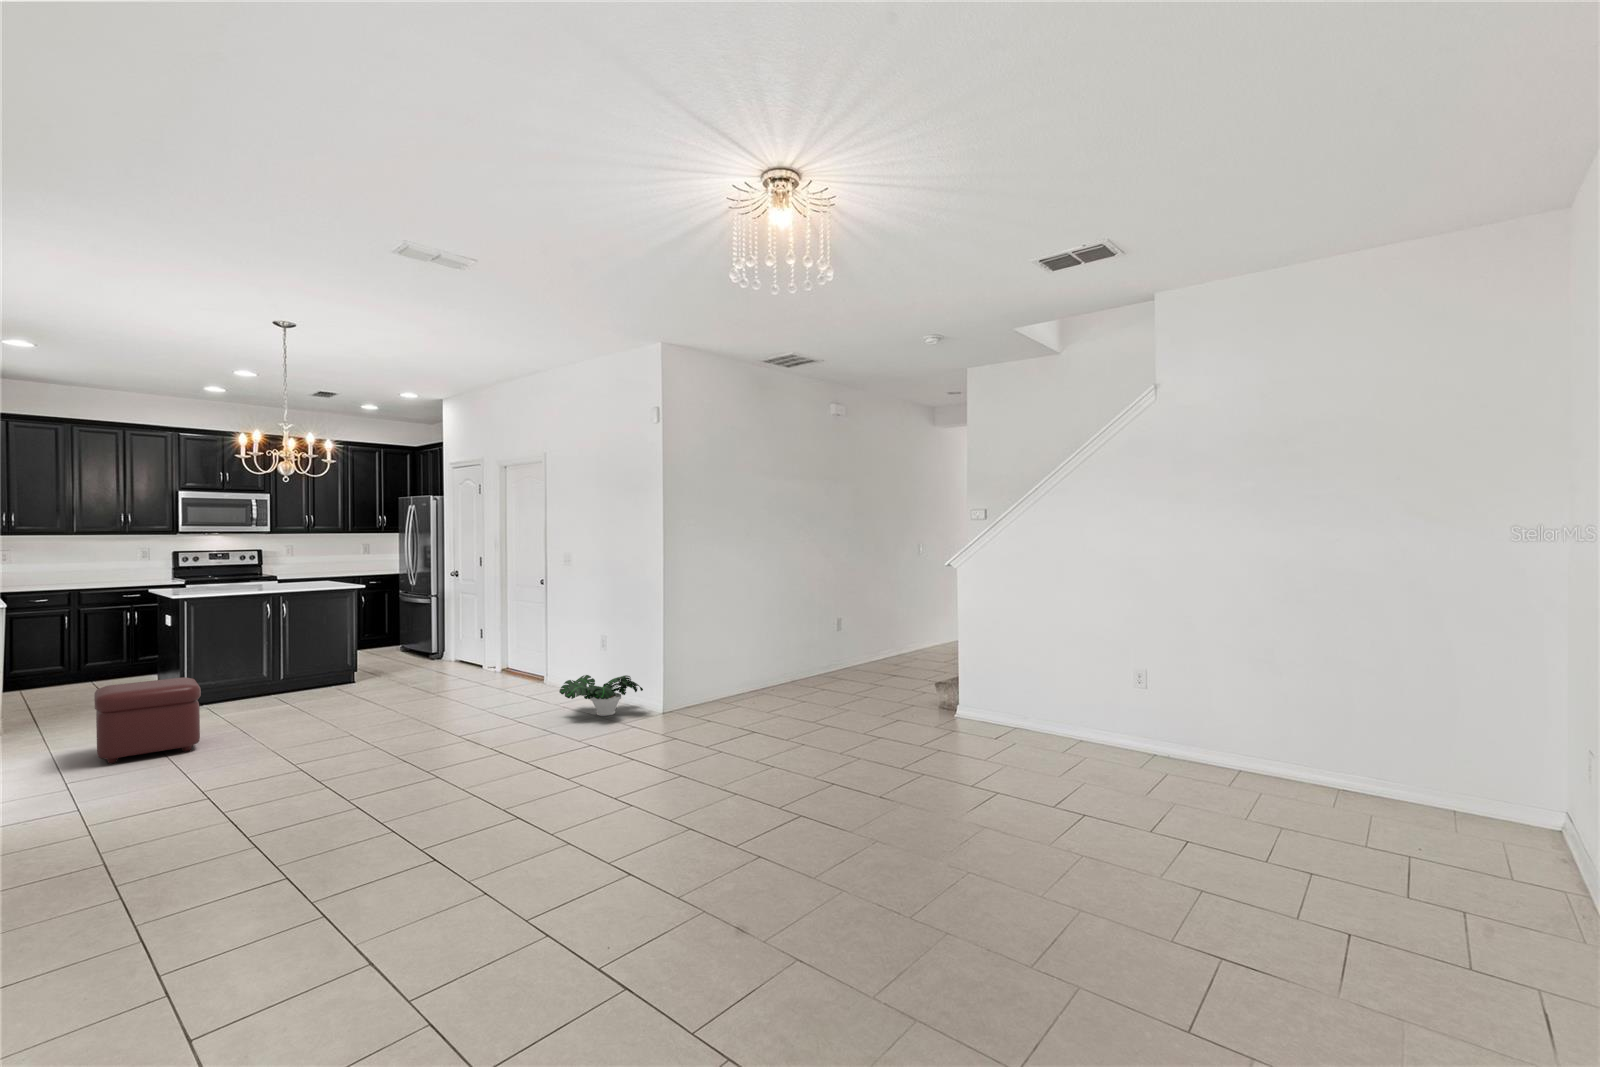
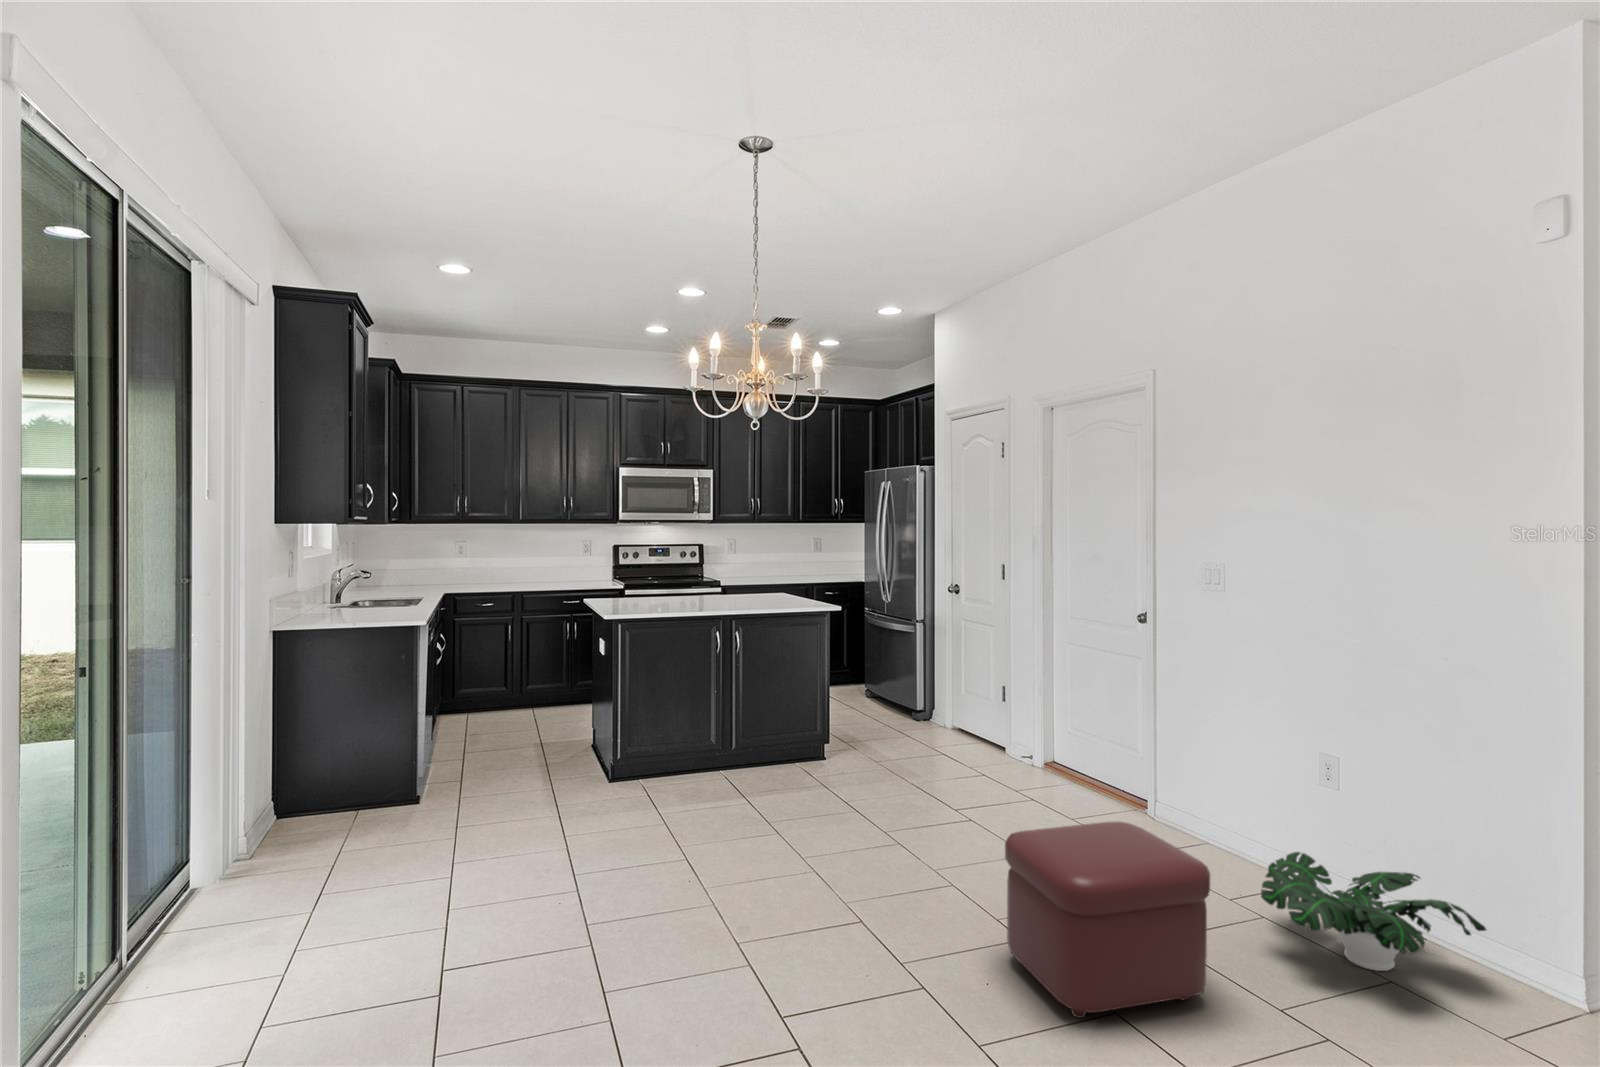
ottoman: present [94,677,201,763] -> present [1005,821,1210,1018]

